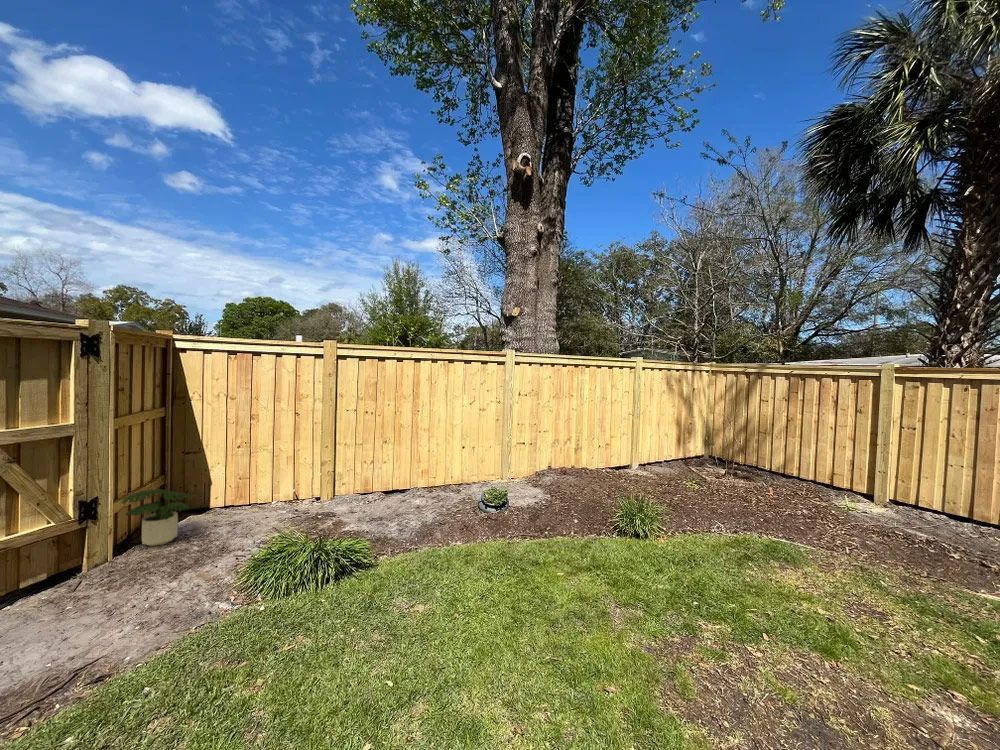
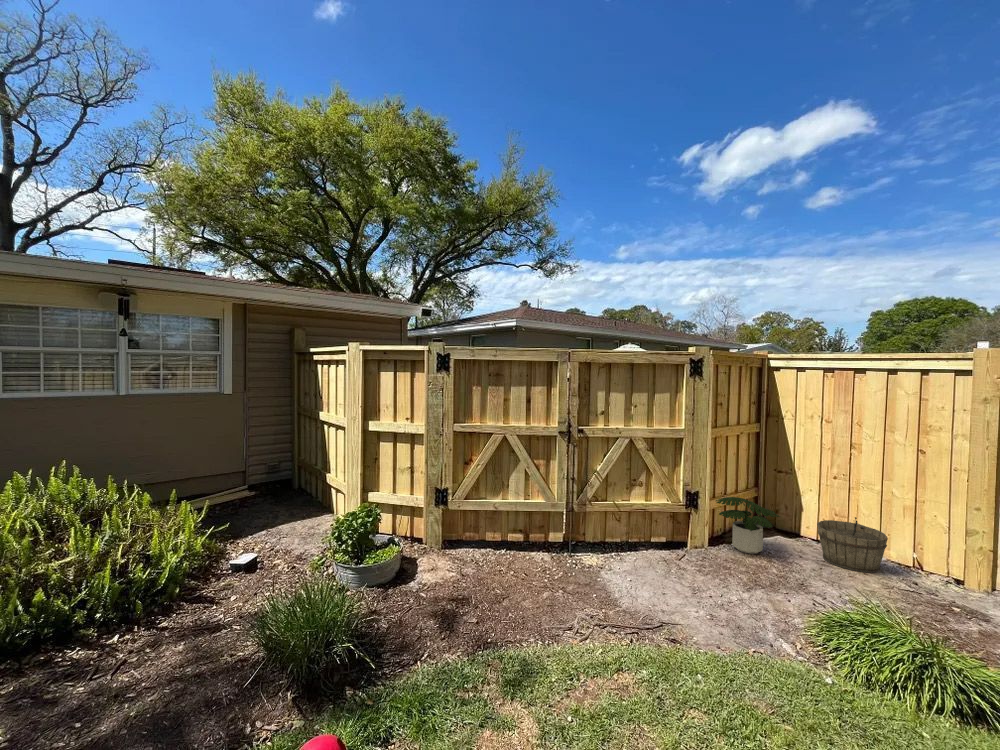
wooden bucket: none [228,476,281,521] -> present [817,517,888,573]

